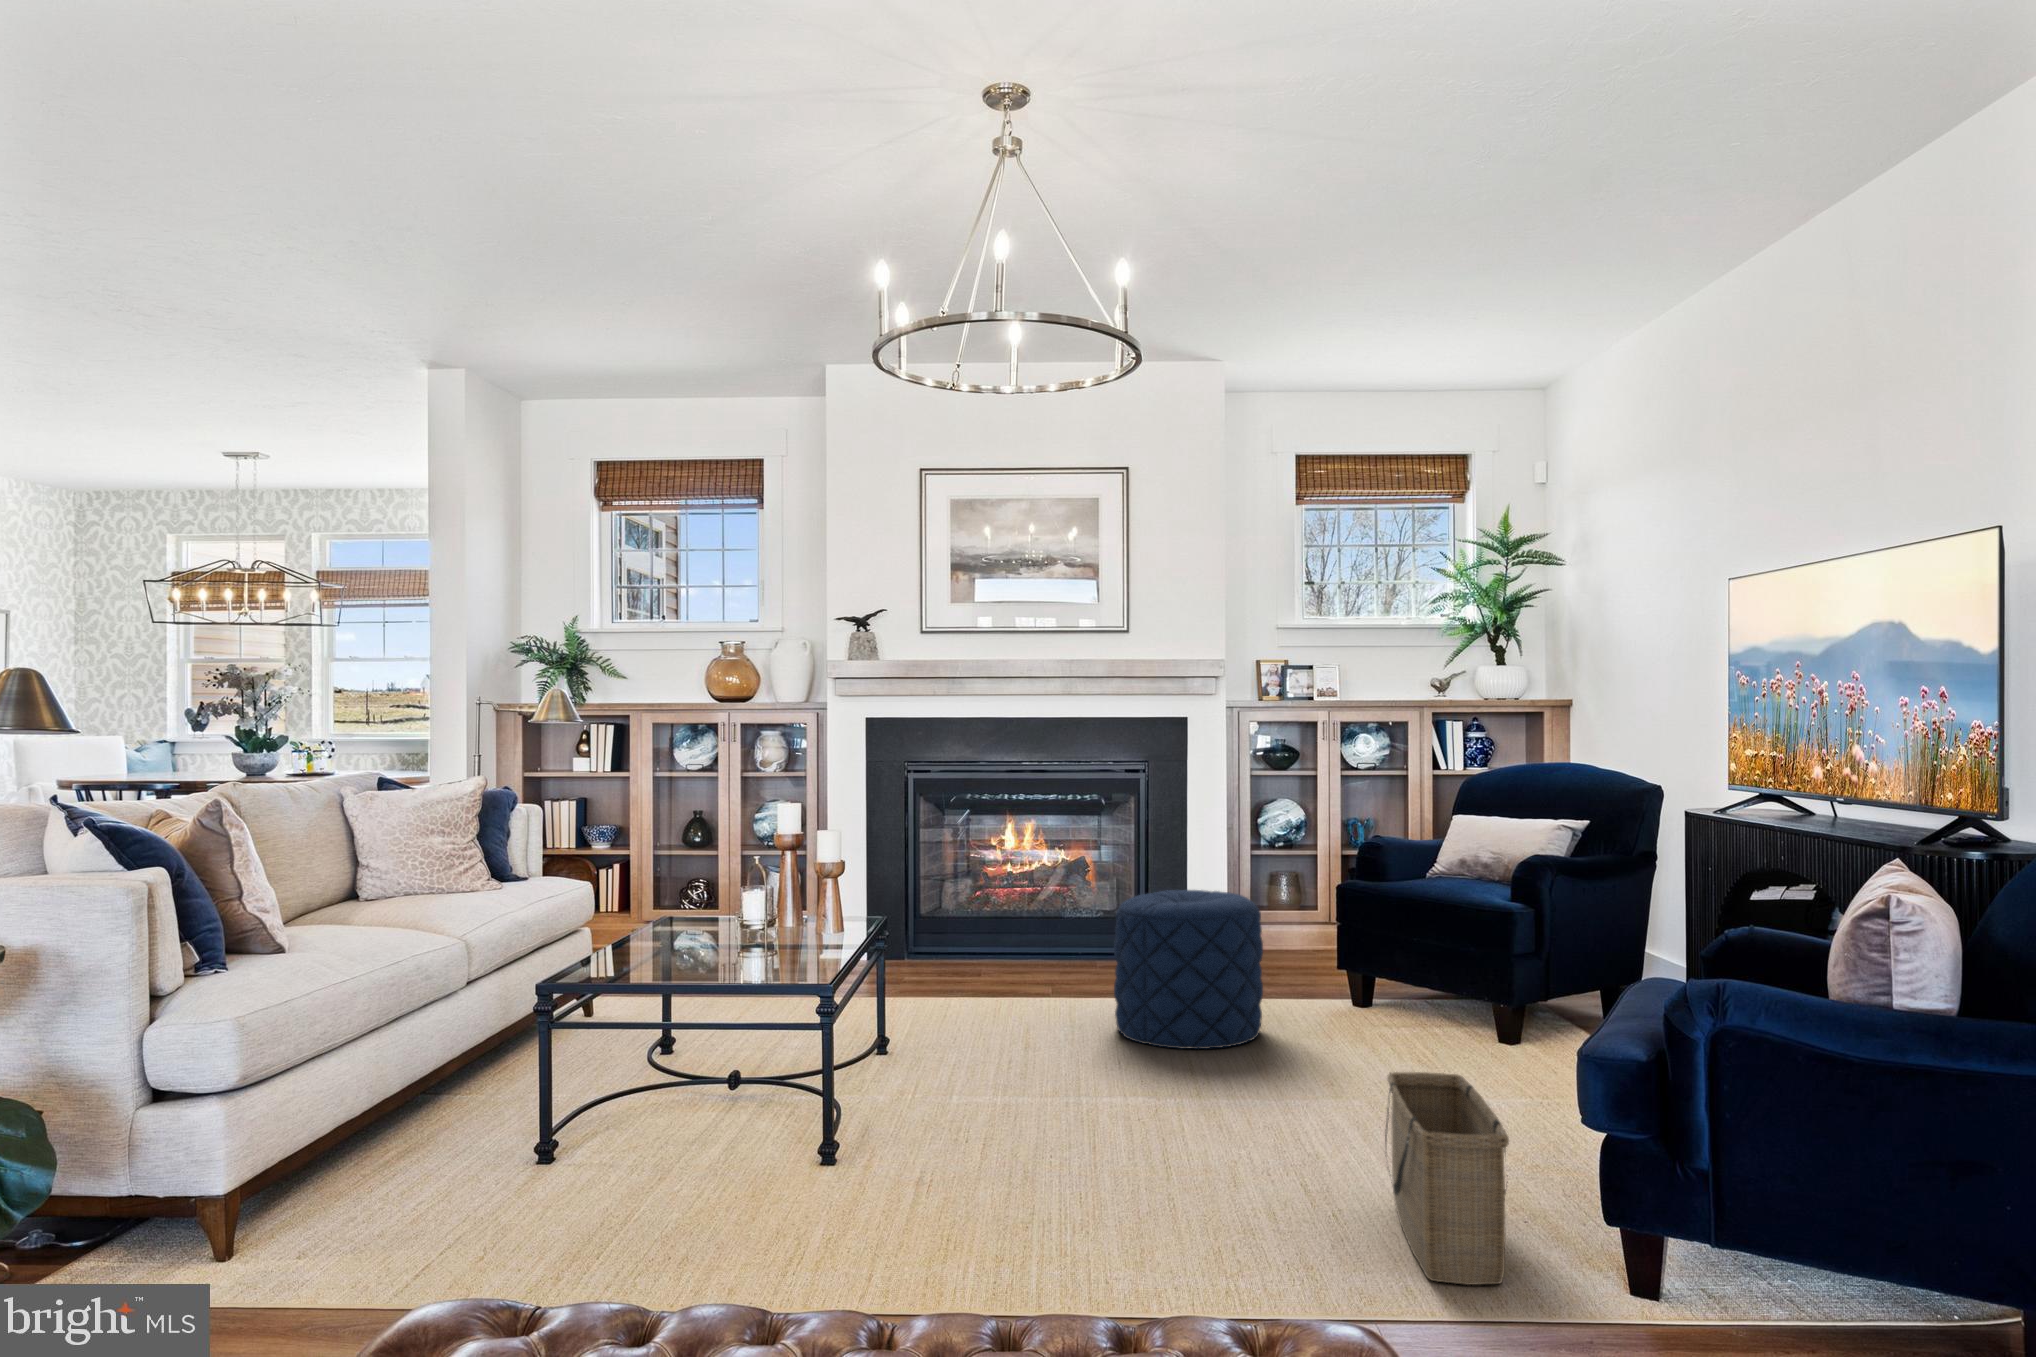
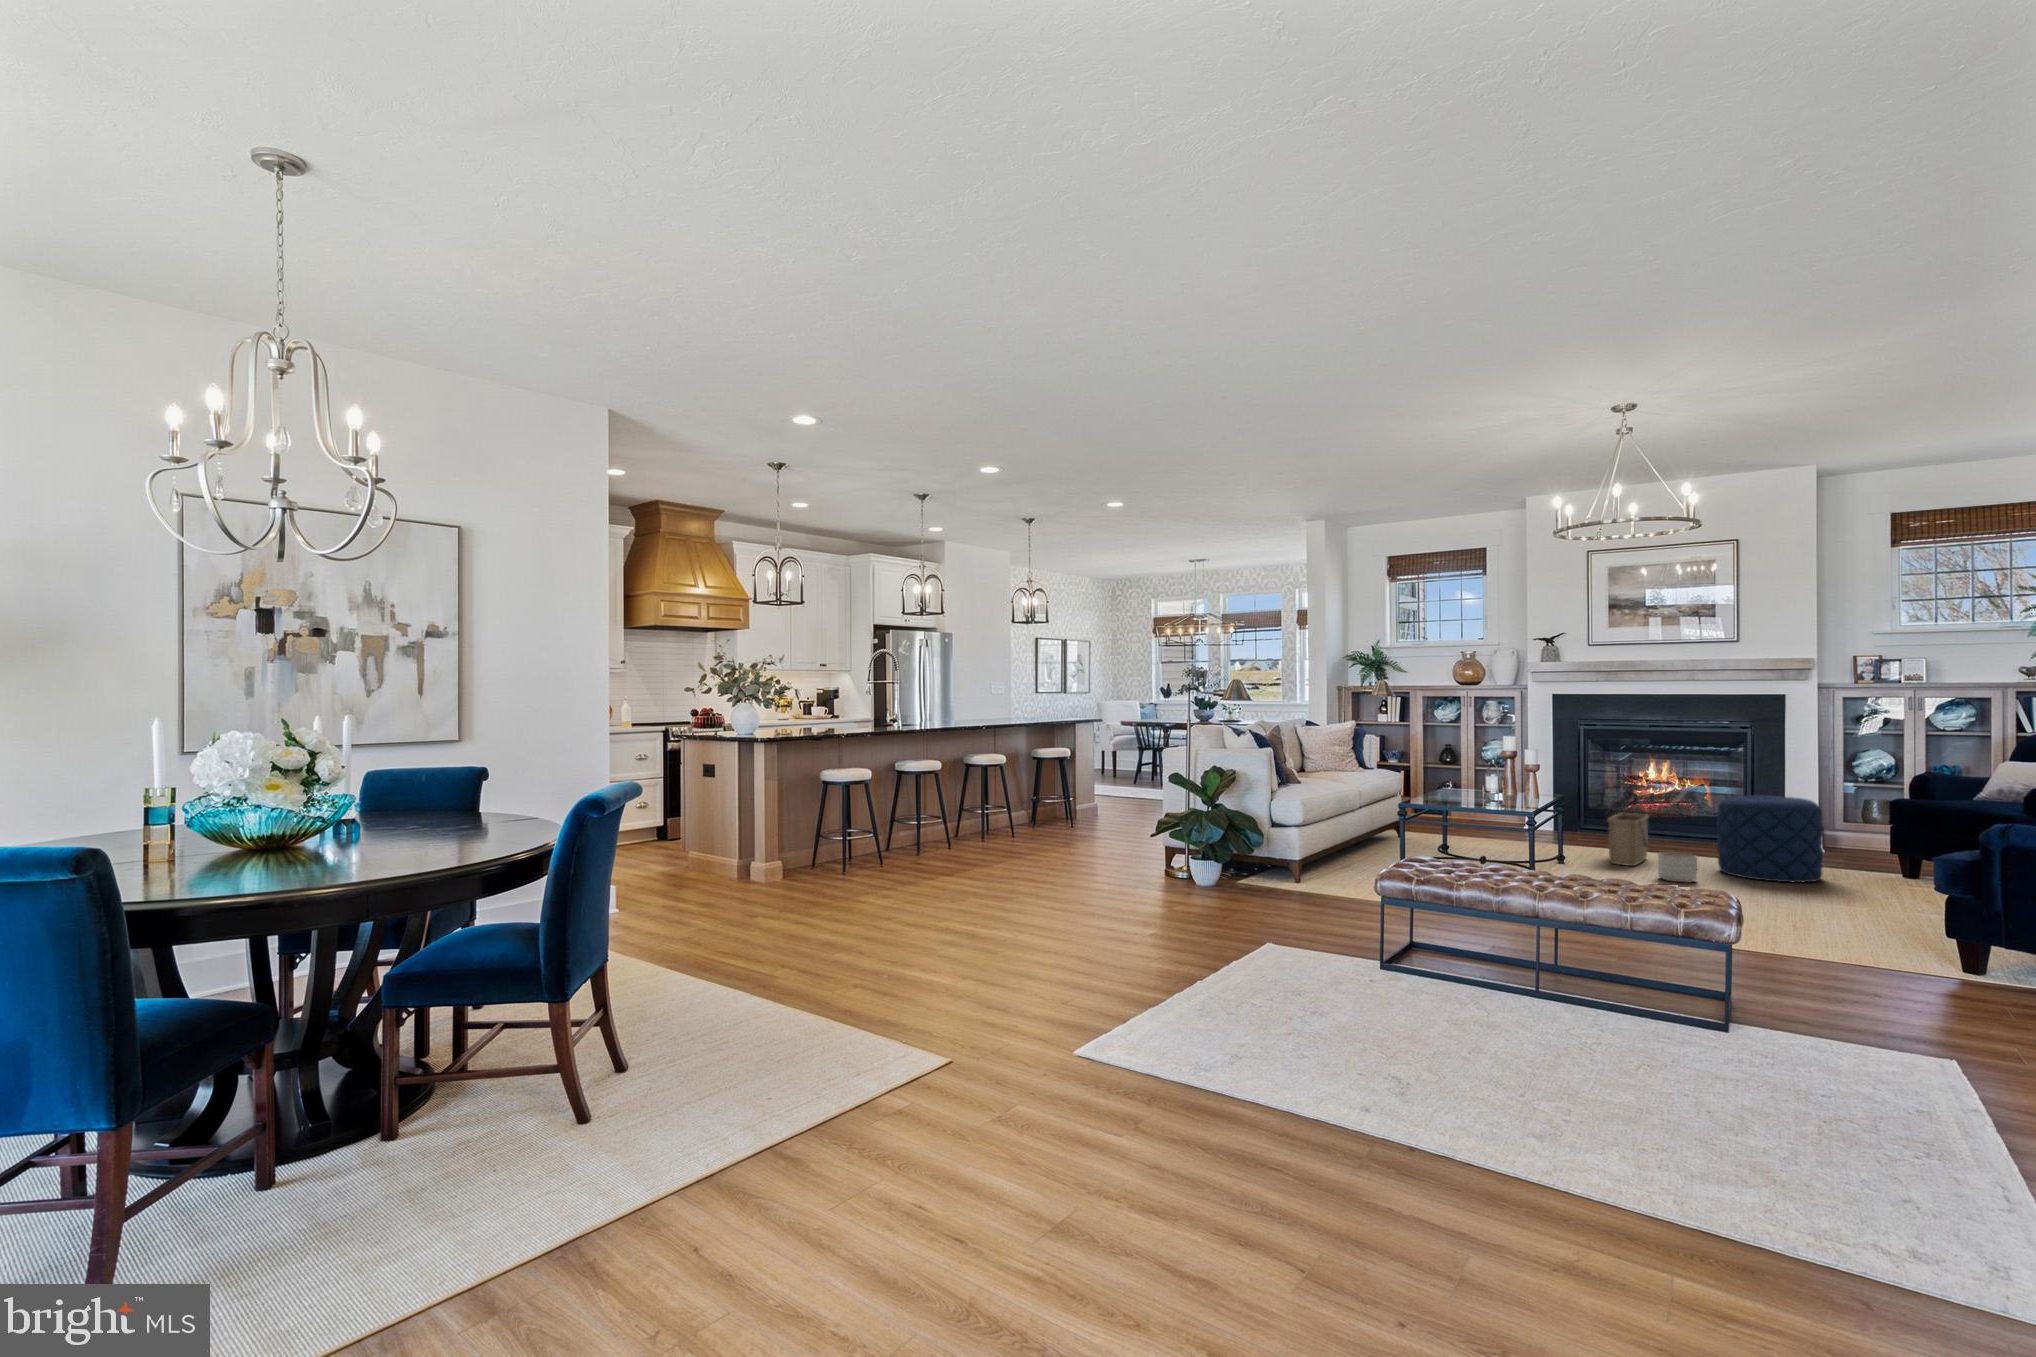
planter: none [1030,1018,1092,1080] -> present [1658,852,1697,883]
basket: present [1385,1072,1509,1285] -> present [1607,813,1649,866]

